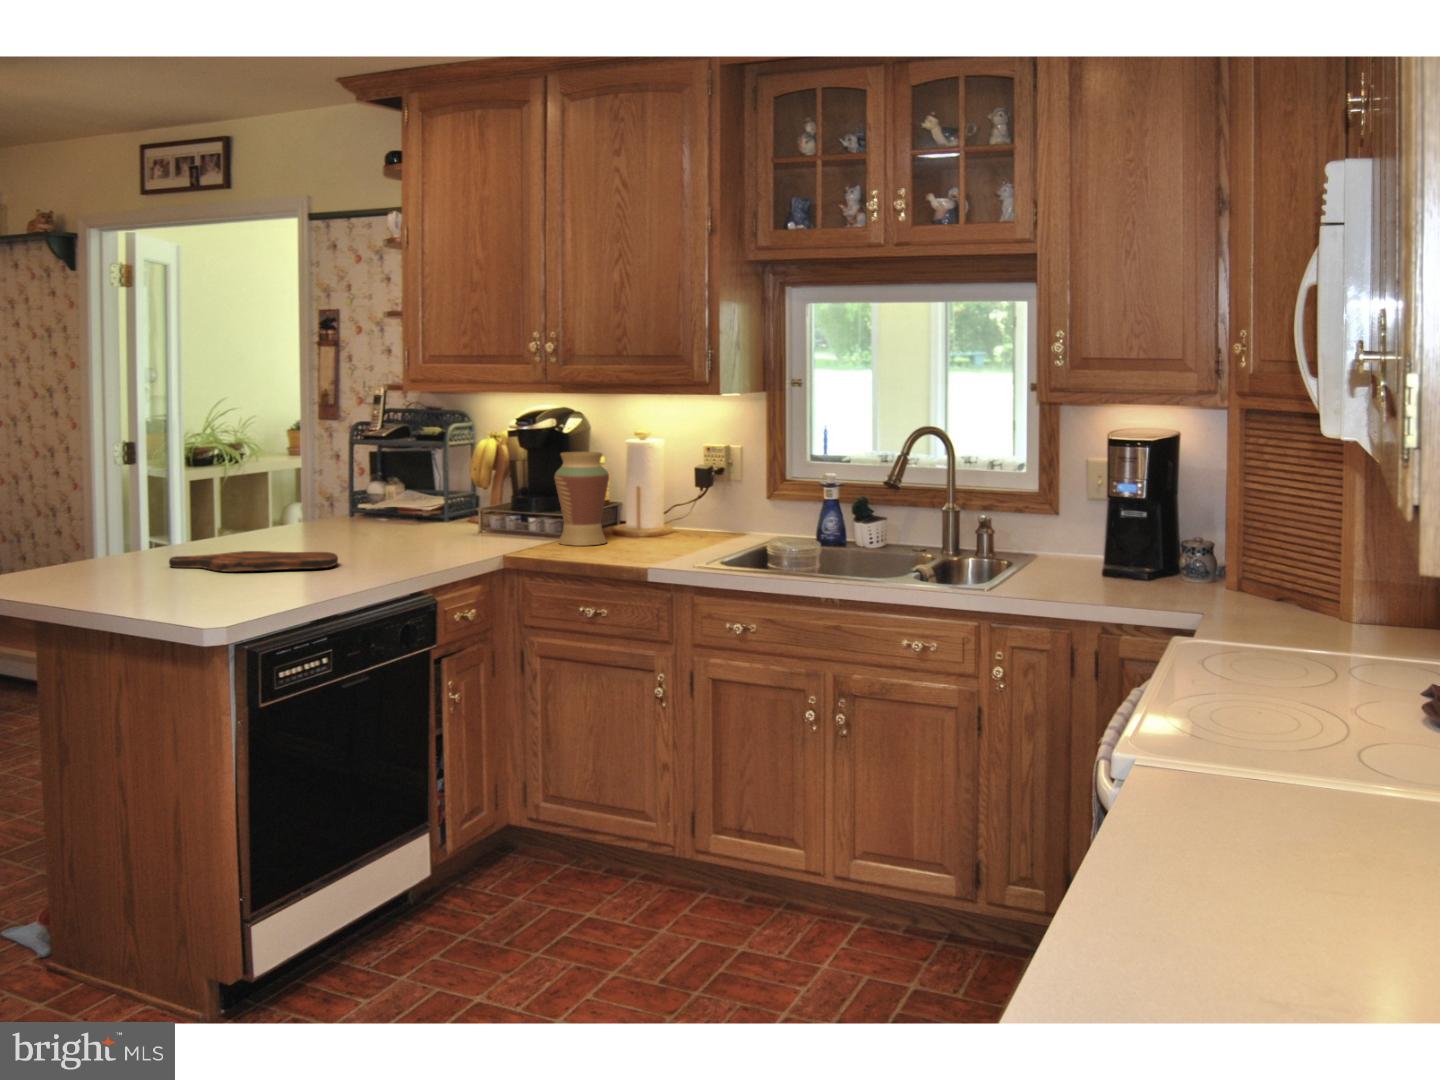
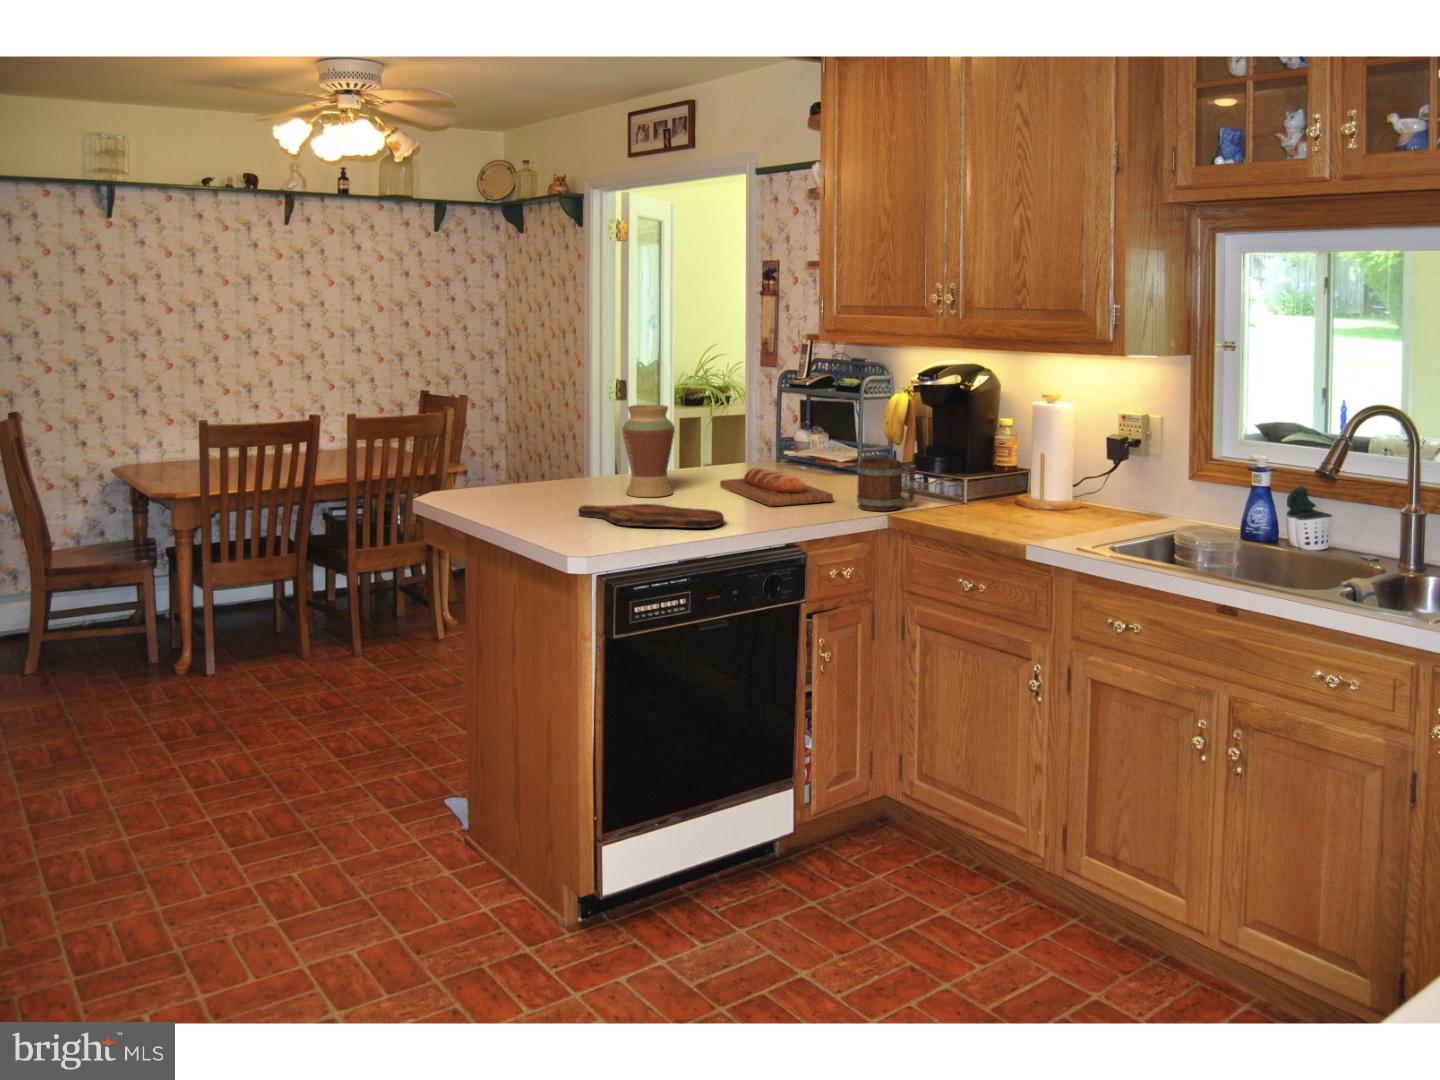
vase: present [555,452,609,546] -> present [622,405,675,497]
mug: none [463,496,521,548] -> present [857,458,915,511]
bread loaf: none [308,516,437,549] -> present [720,468,833,506]

